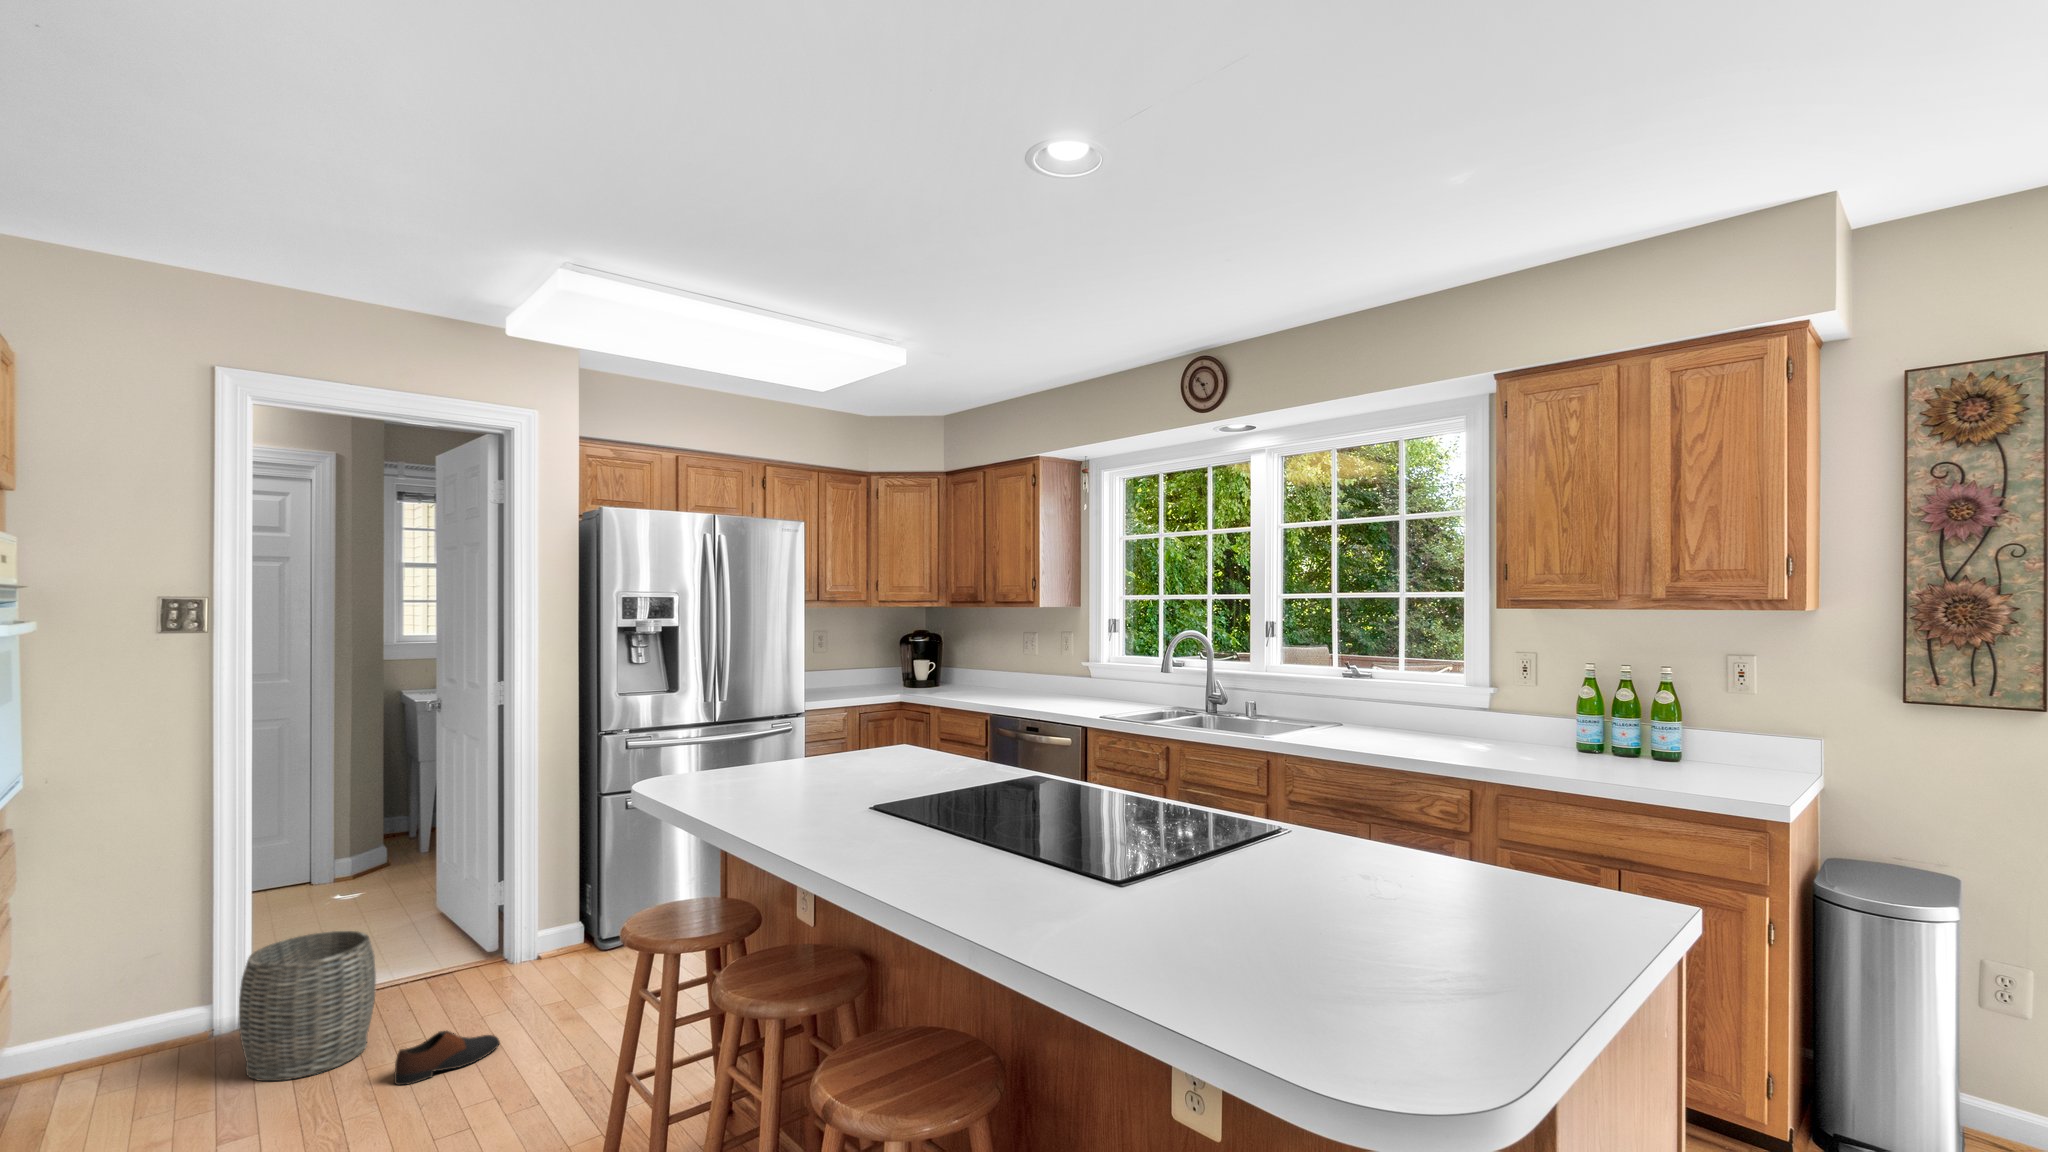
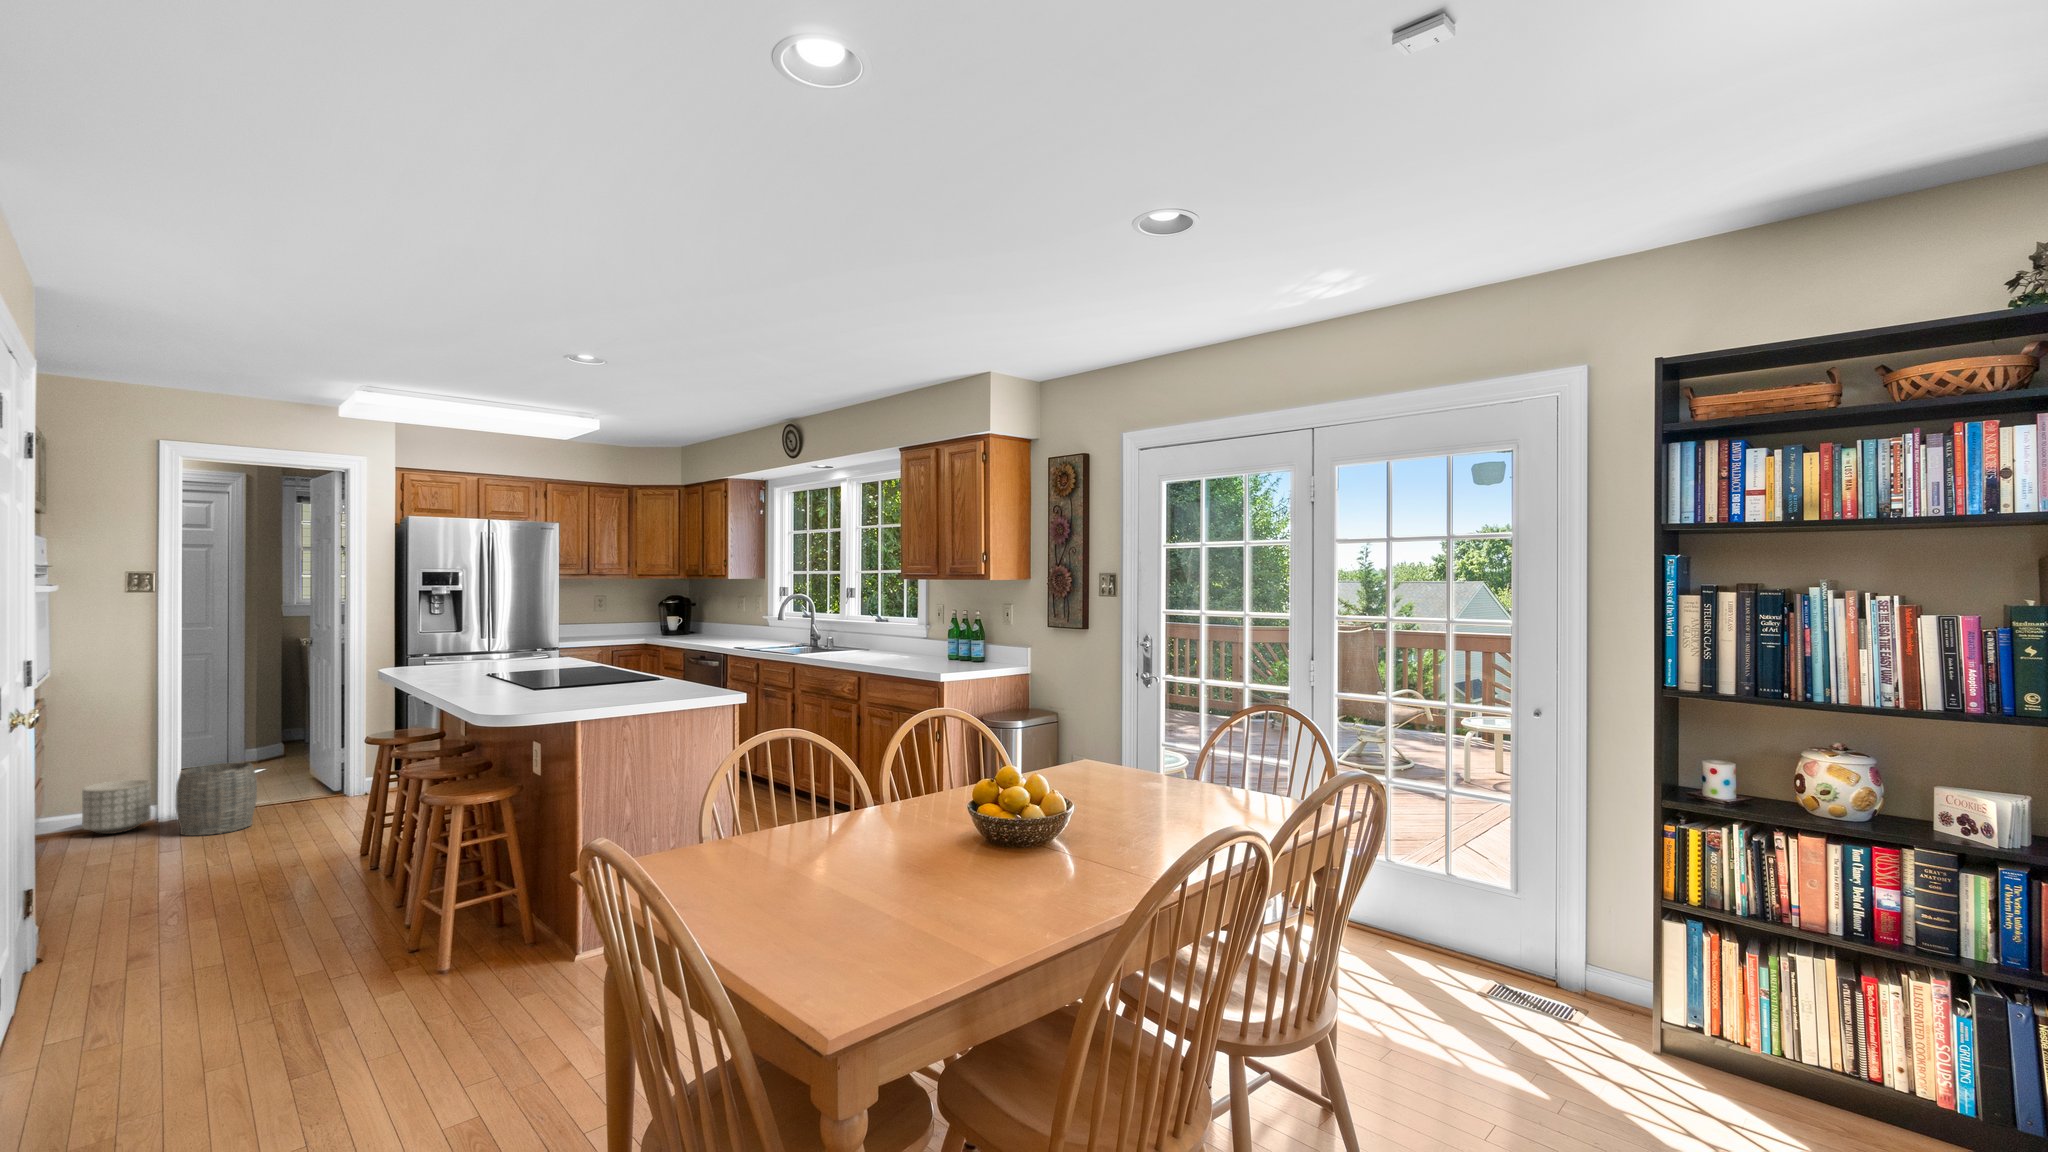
planter: none [76,964,197,1074] -> present [82,780,151,834]
shoe: present [394,1031,500,1085] -> none [265,812,330,837]

